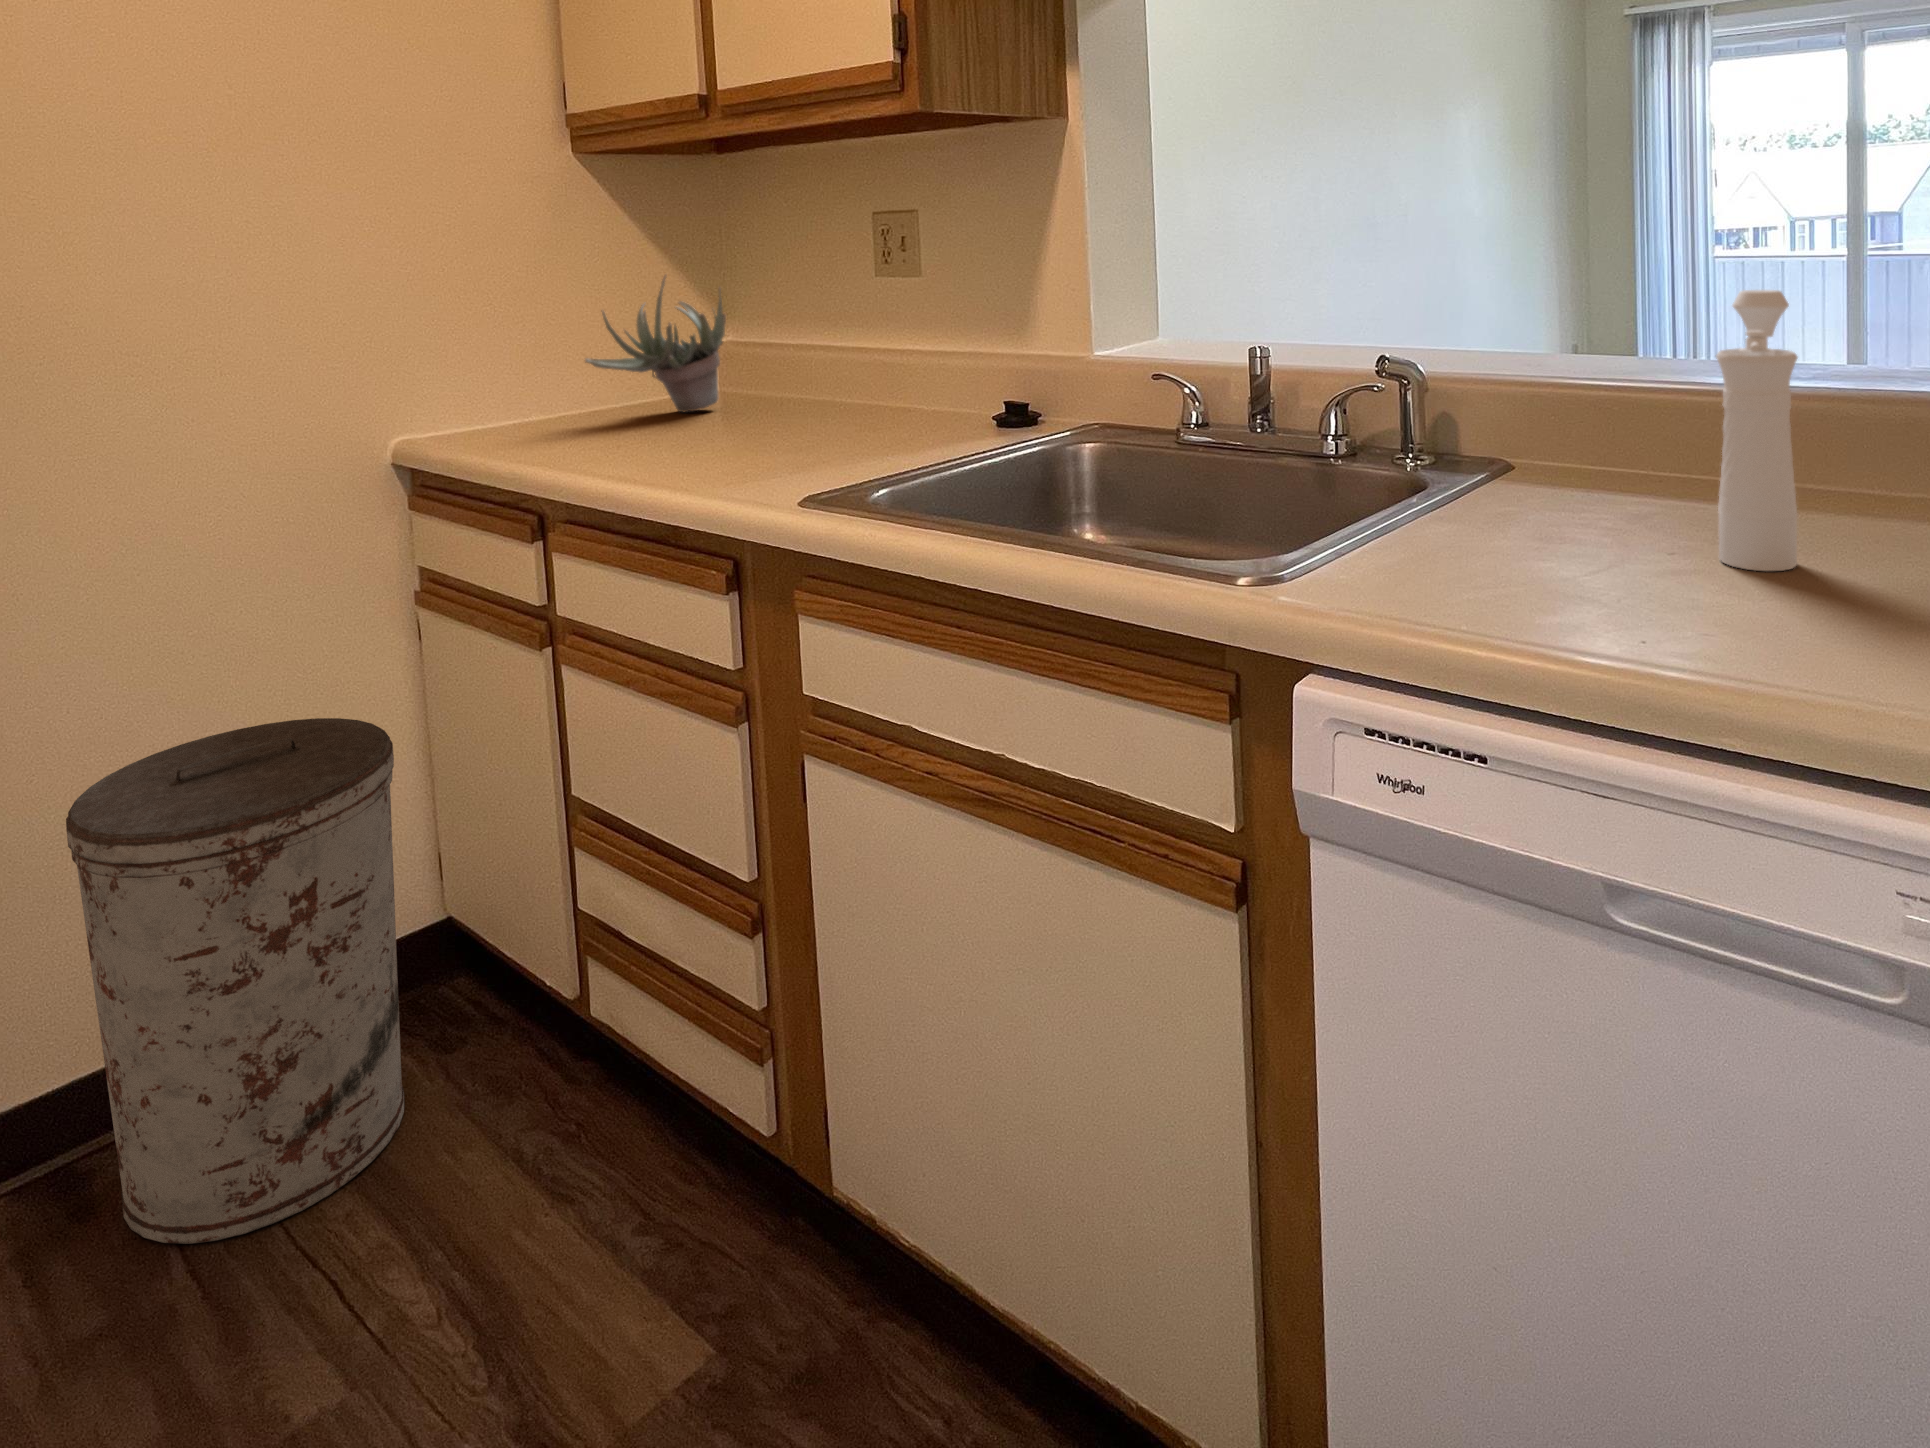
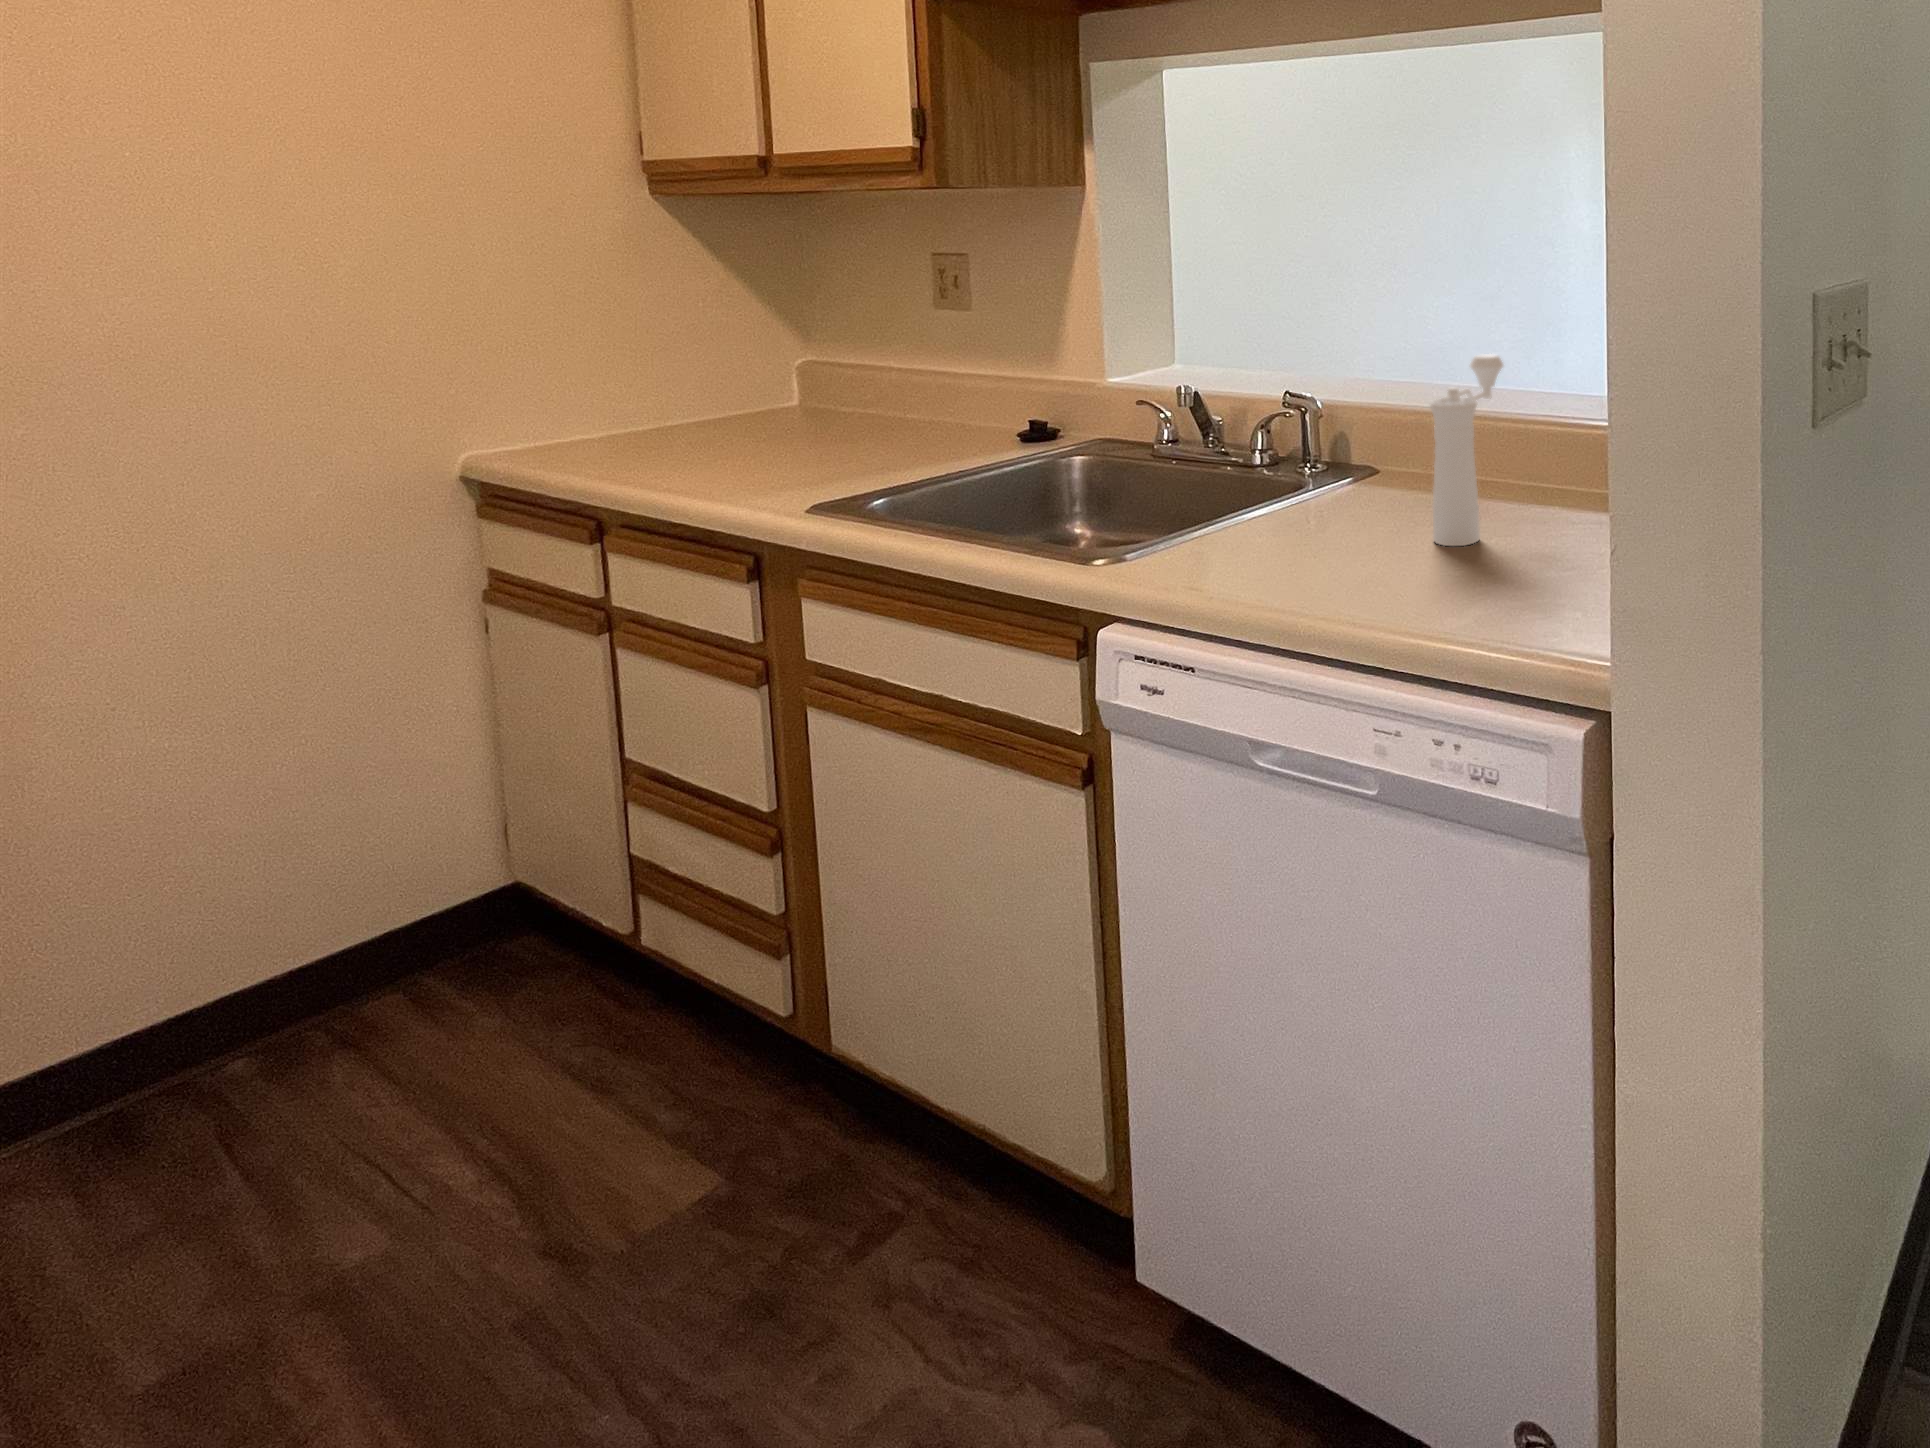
succulent plant: present [585,275,726,412] -> none [657,306,800,426]
trash can: present [66,718,404,1244] -> none [119,705,465,1158]

